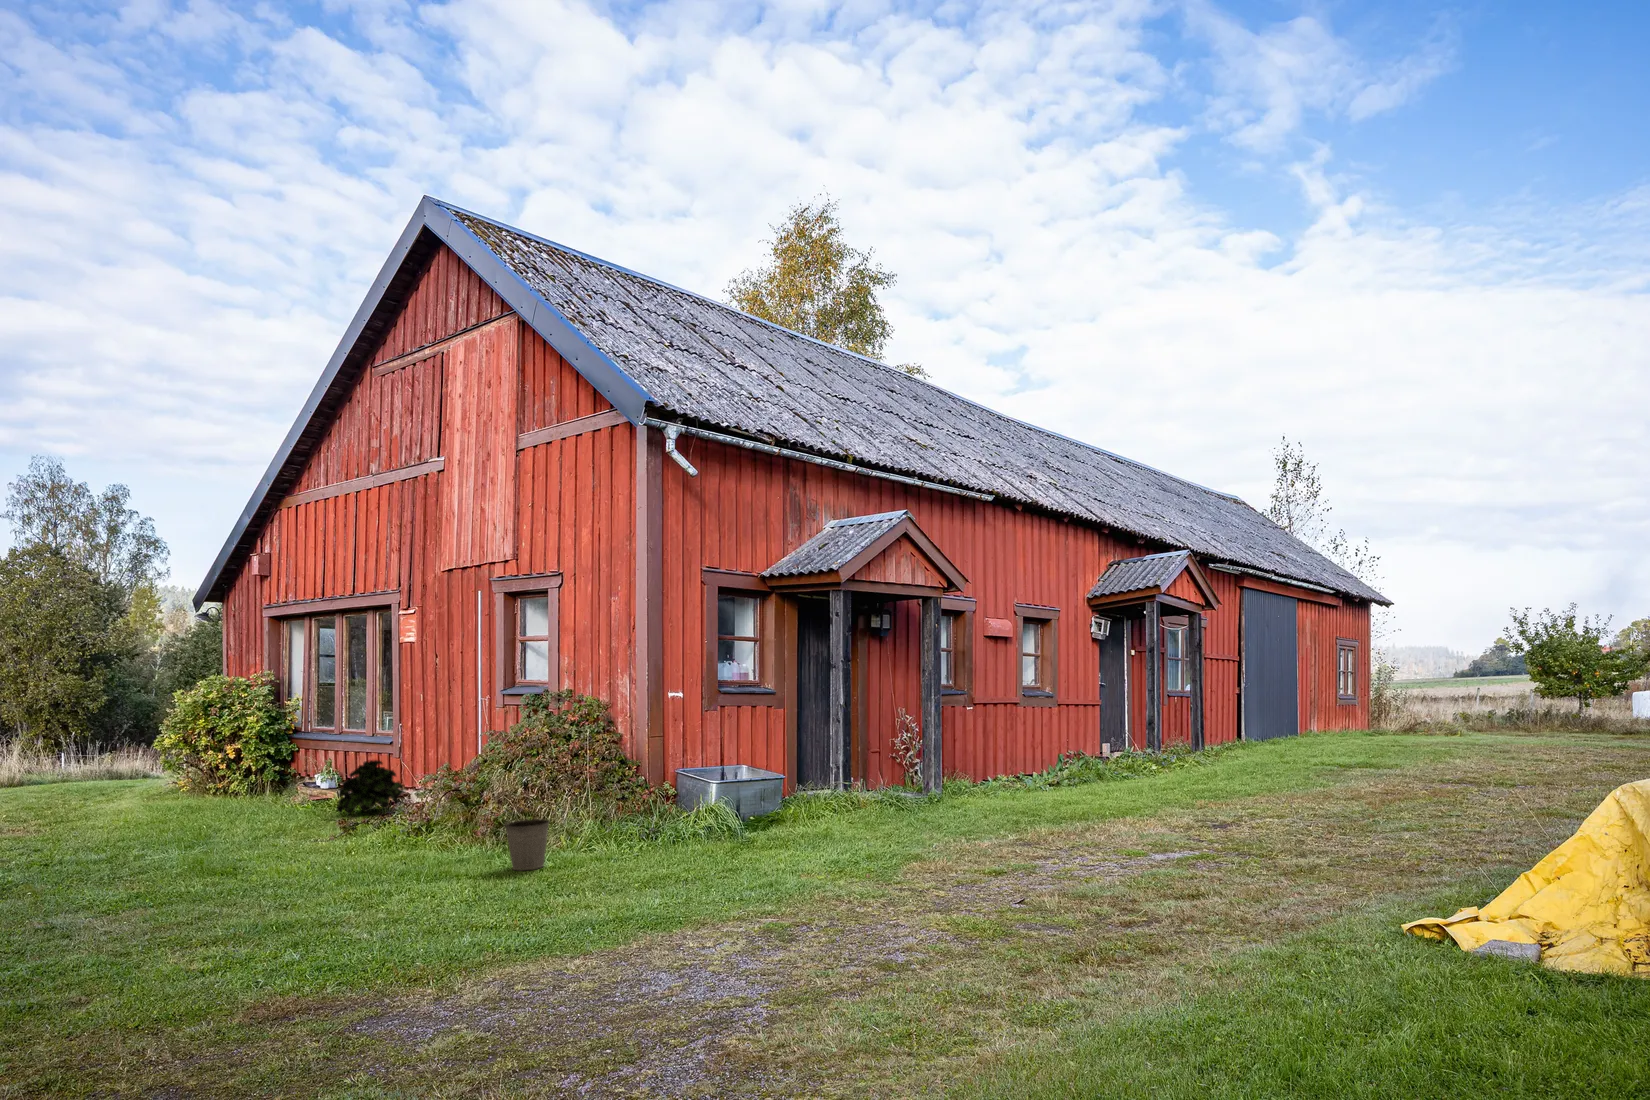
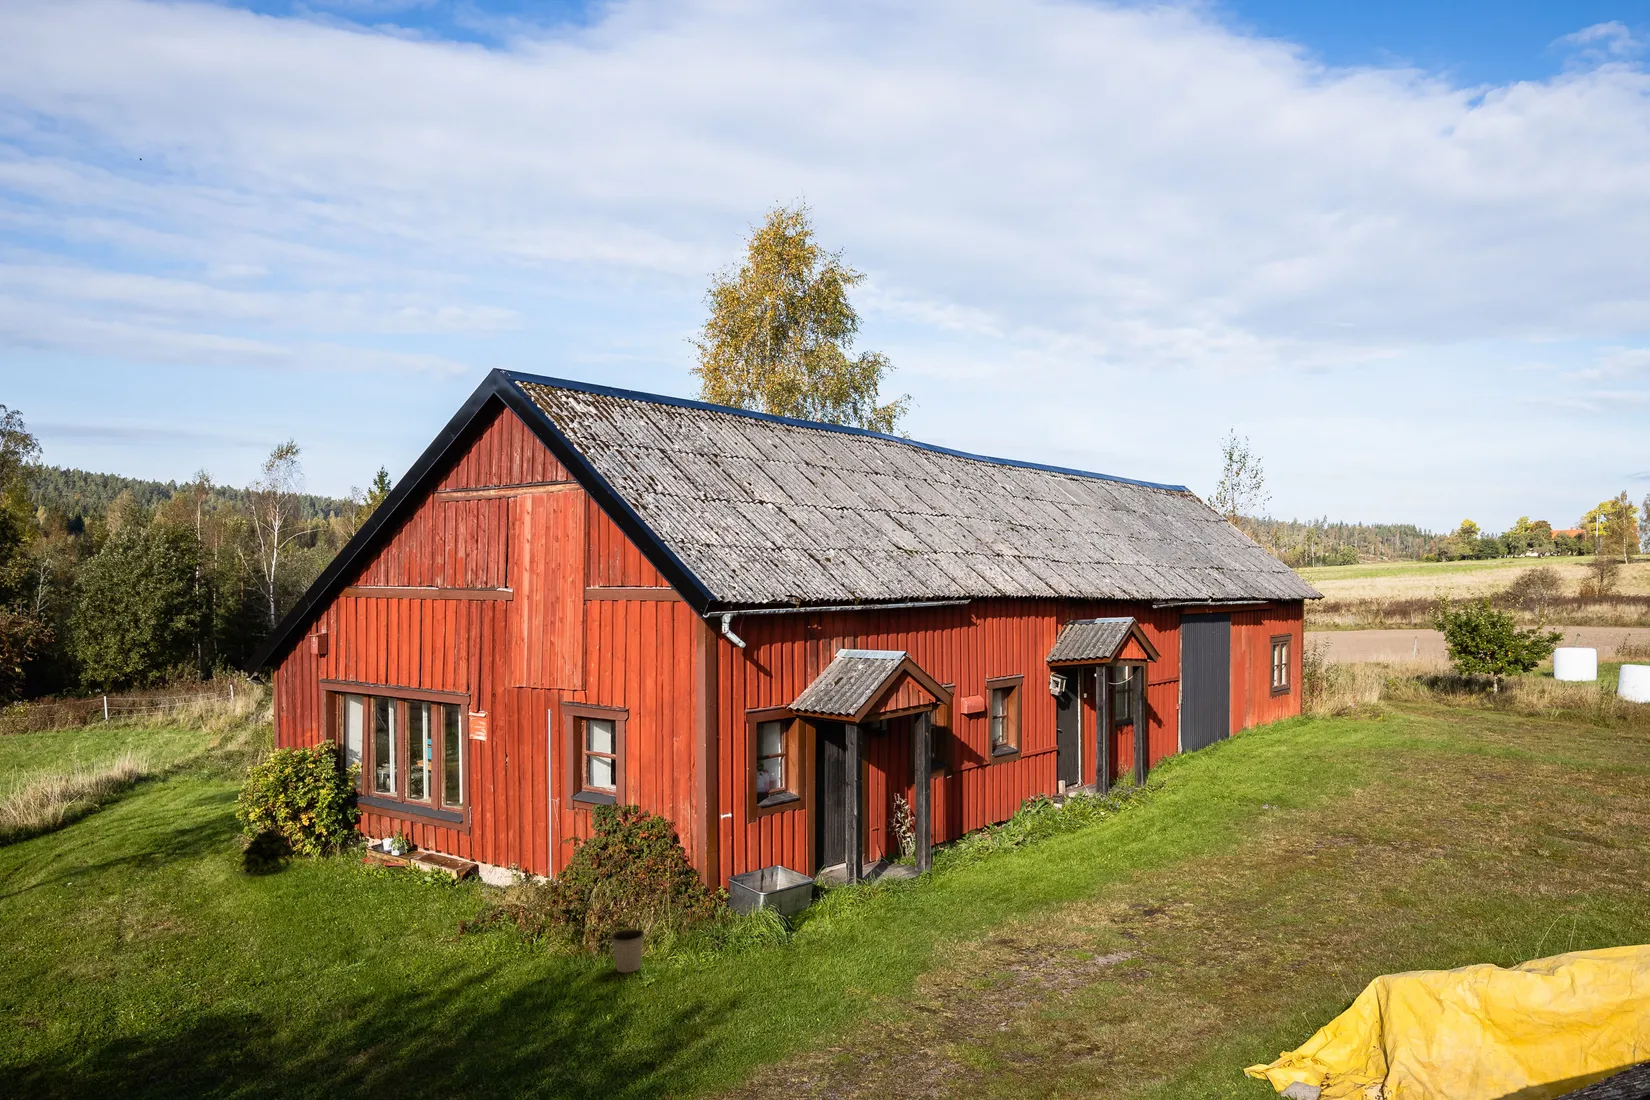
potted plant: present [337,760,405,815] -> present [240,829,296,874]

